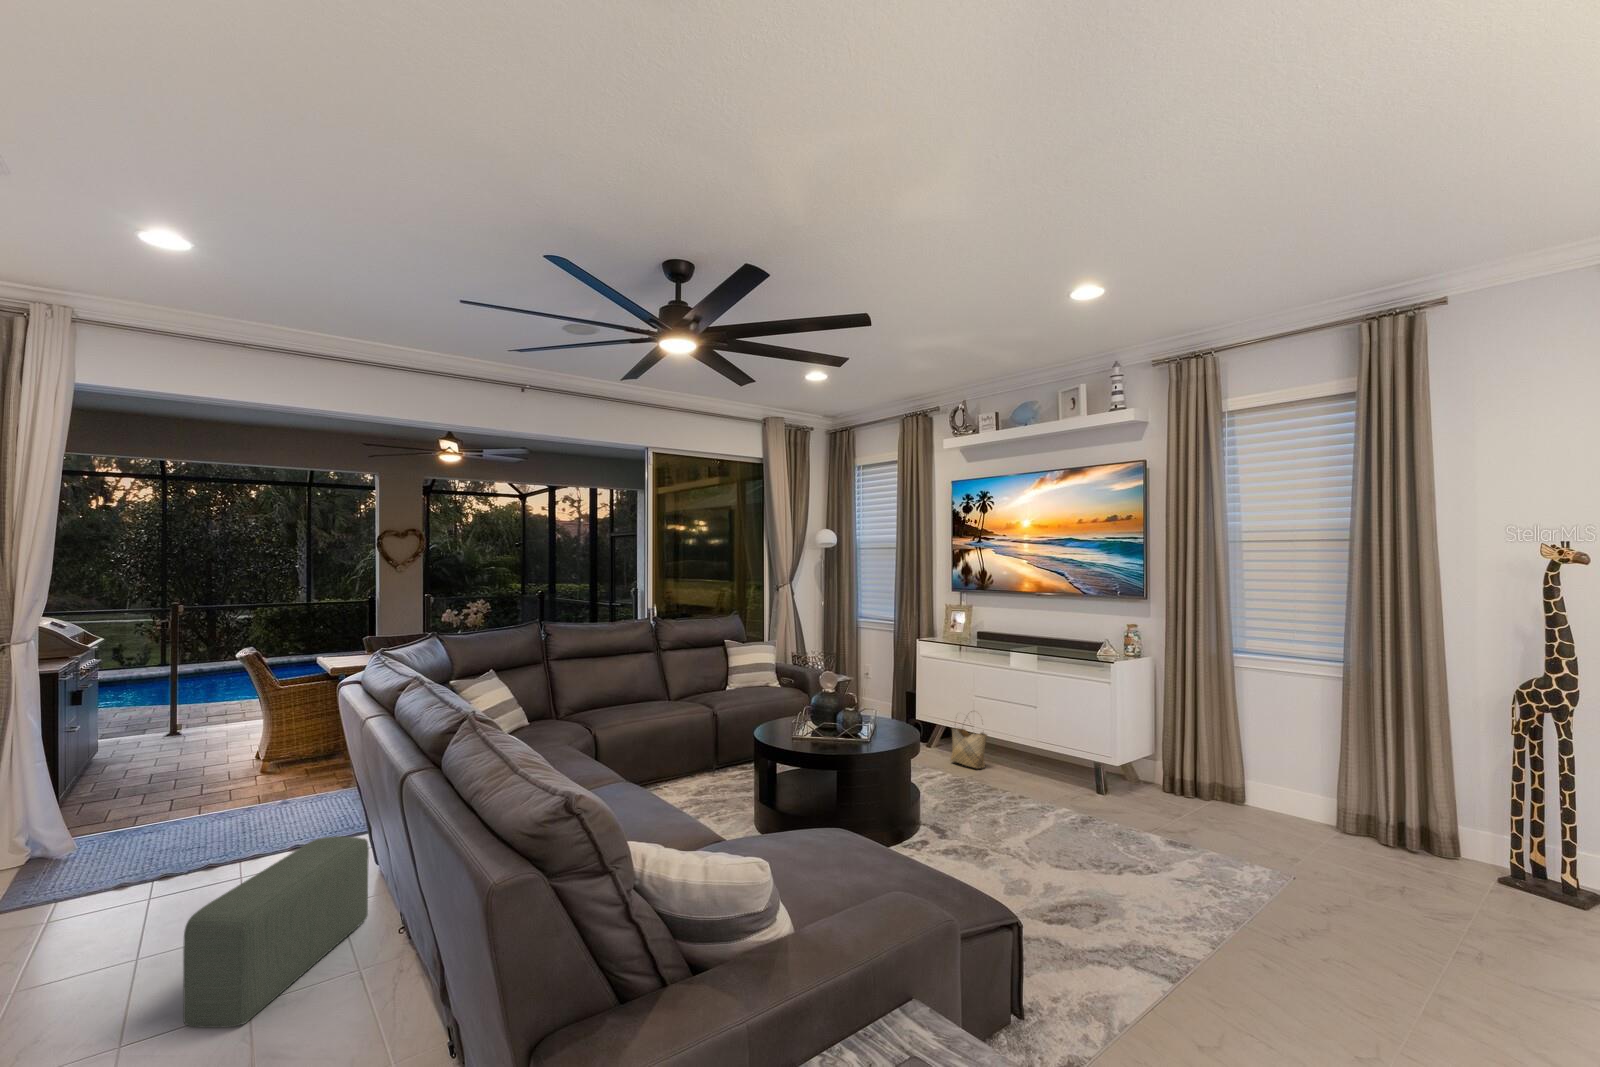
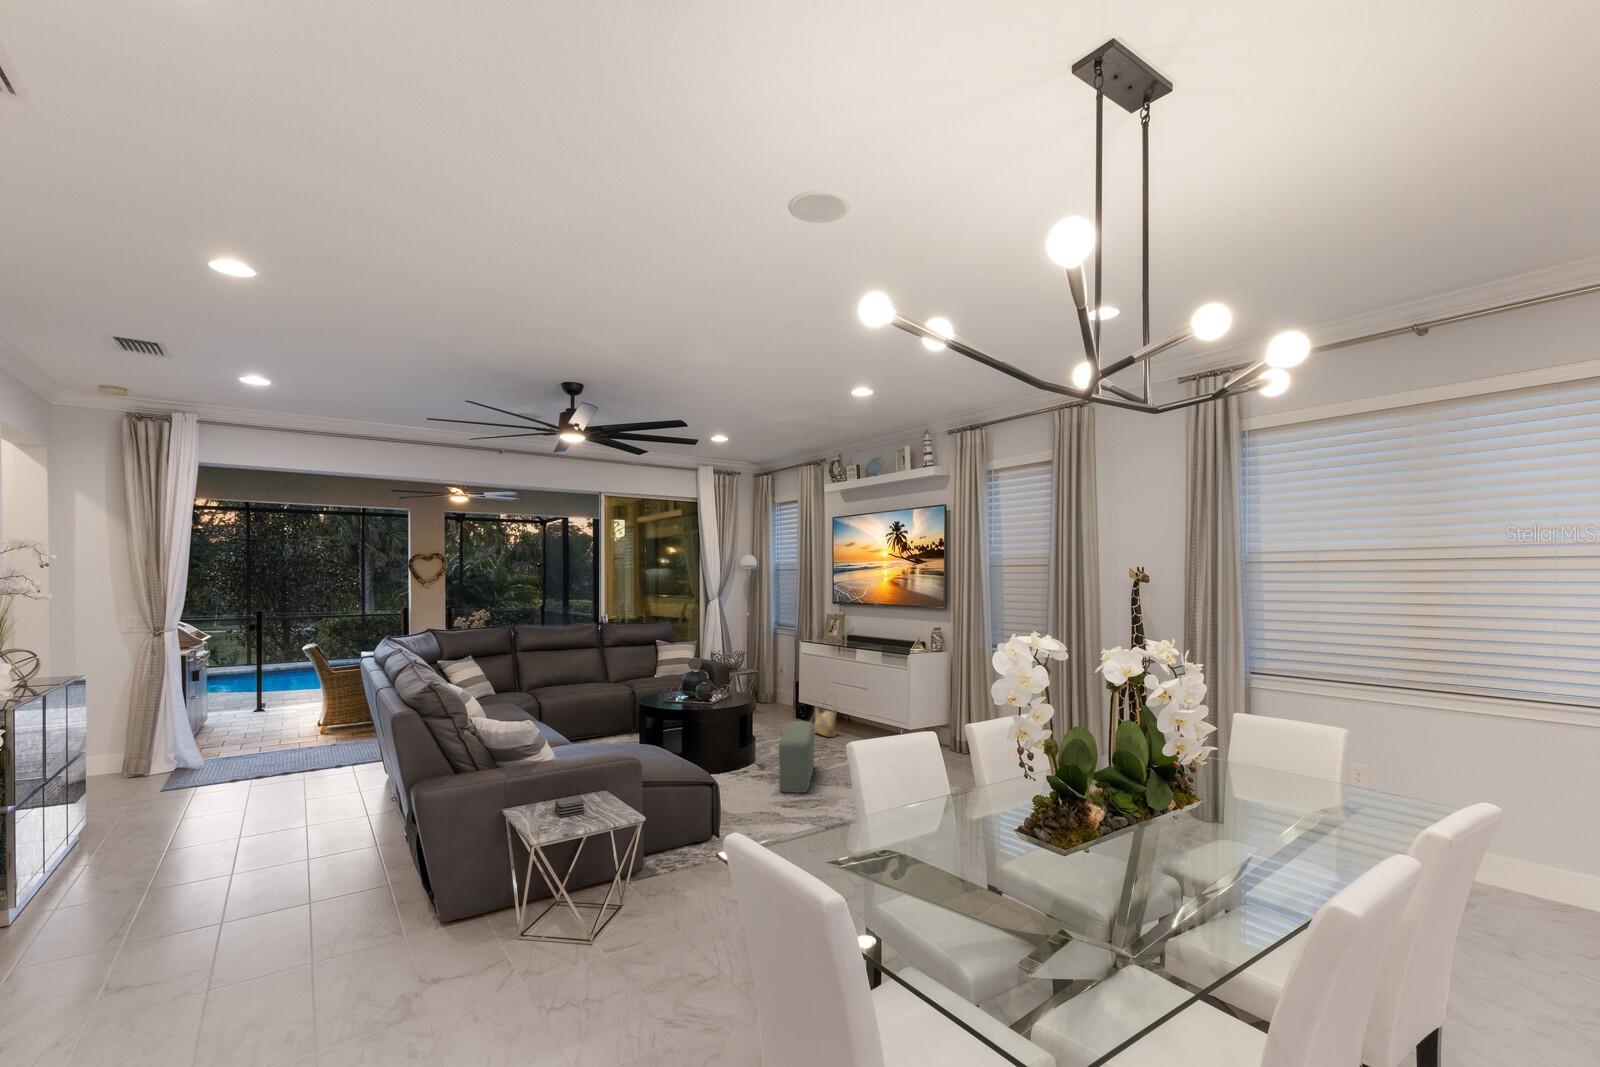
pouf: present [183,836,369,1028] -> present [779,721,815,793]

